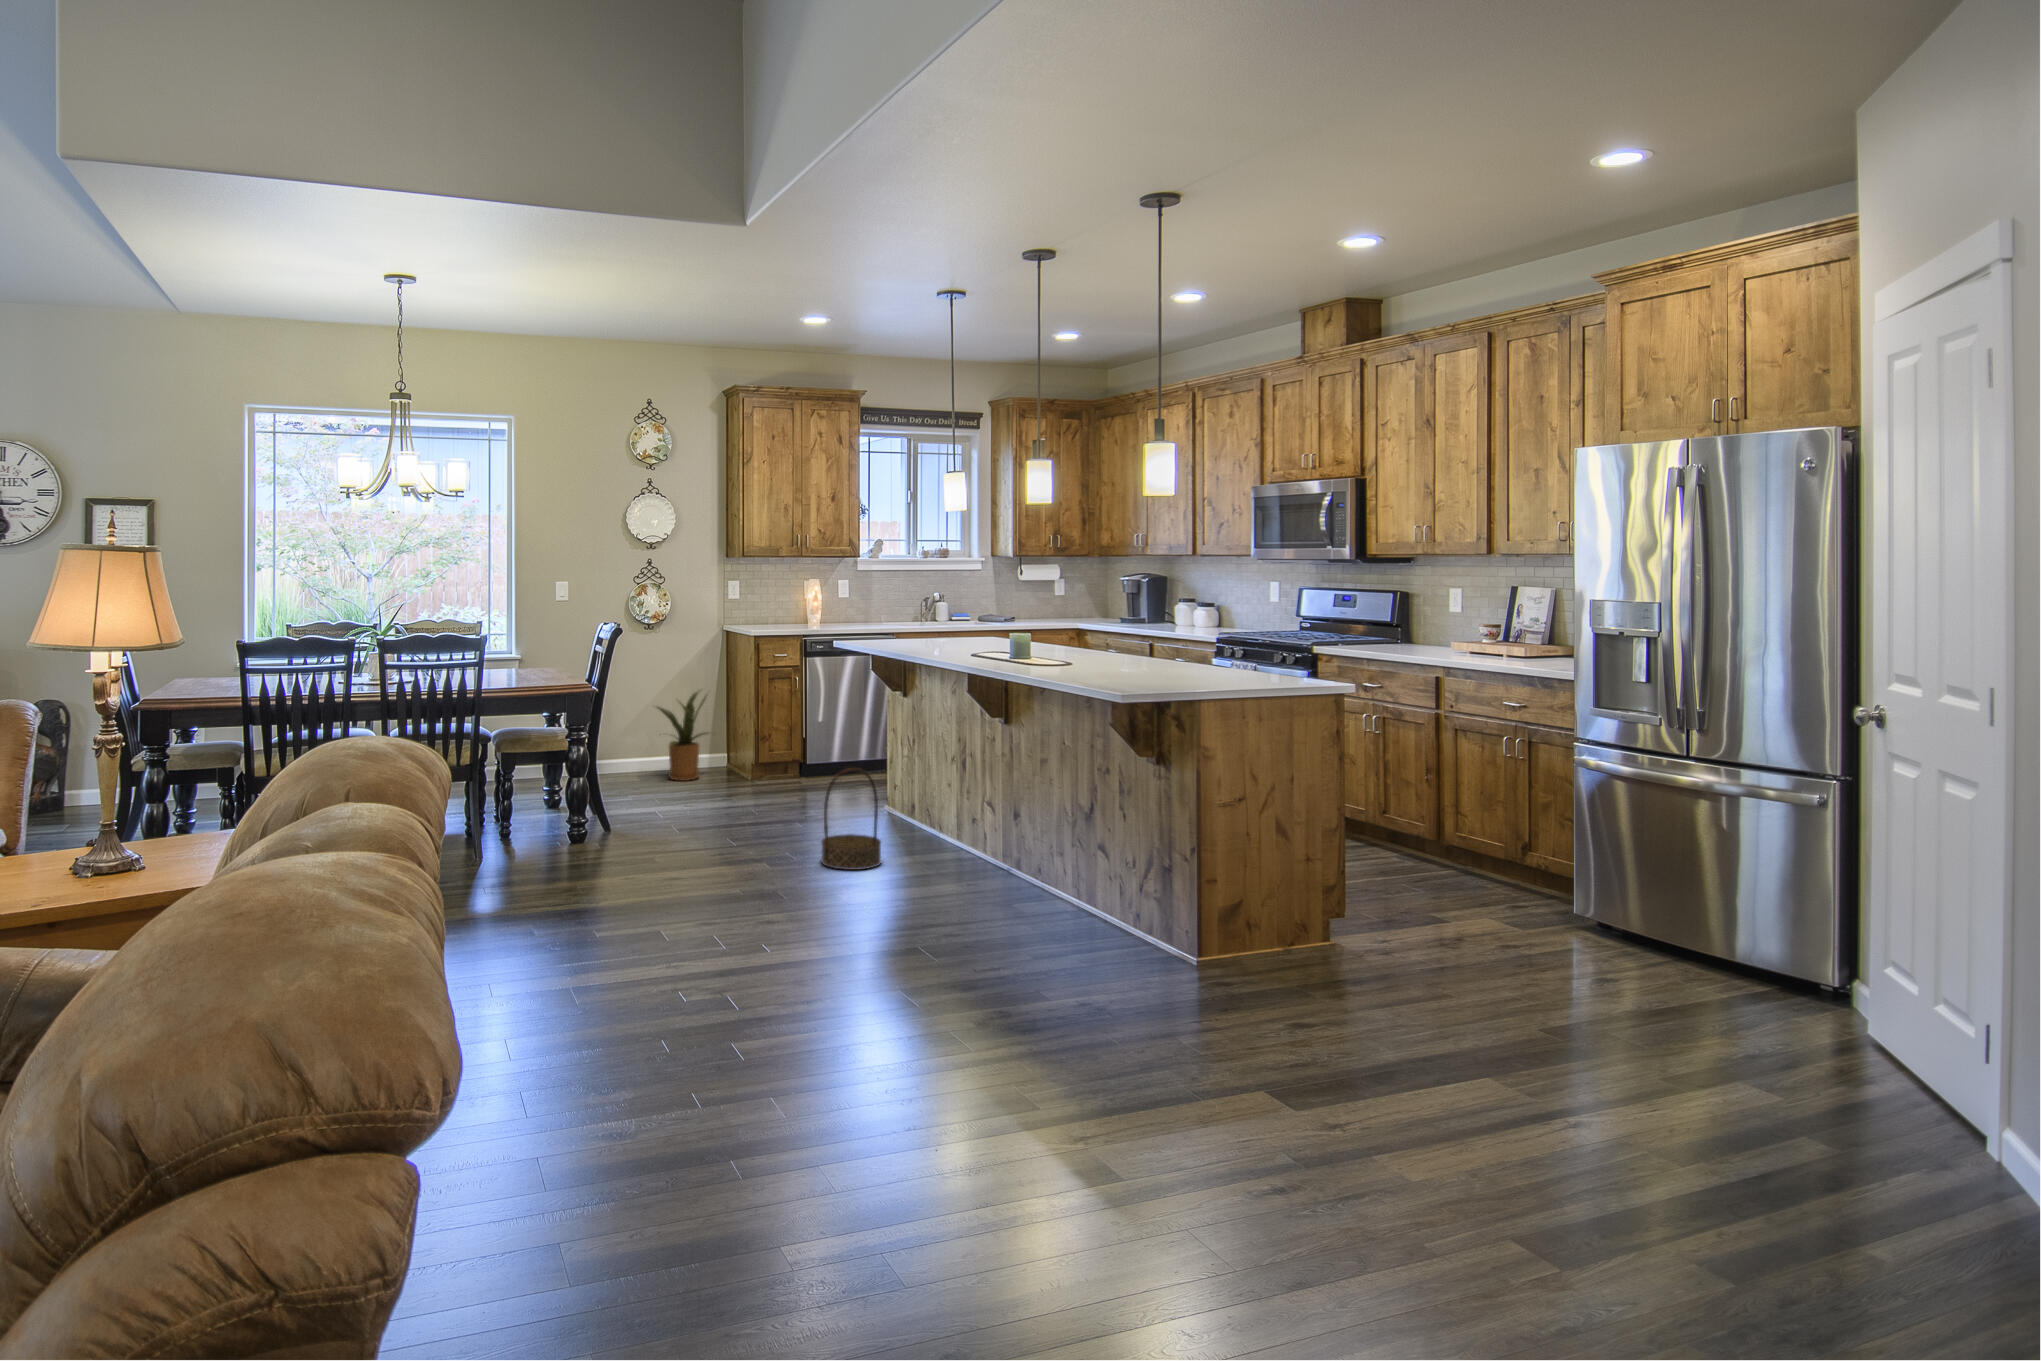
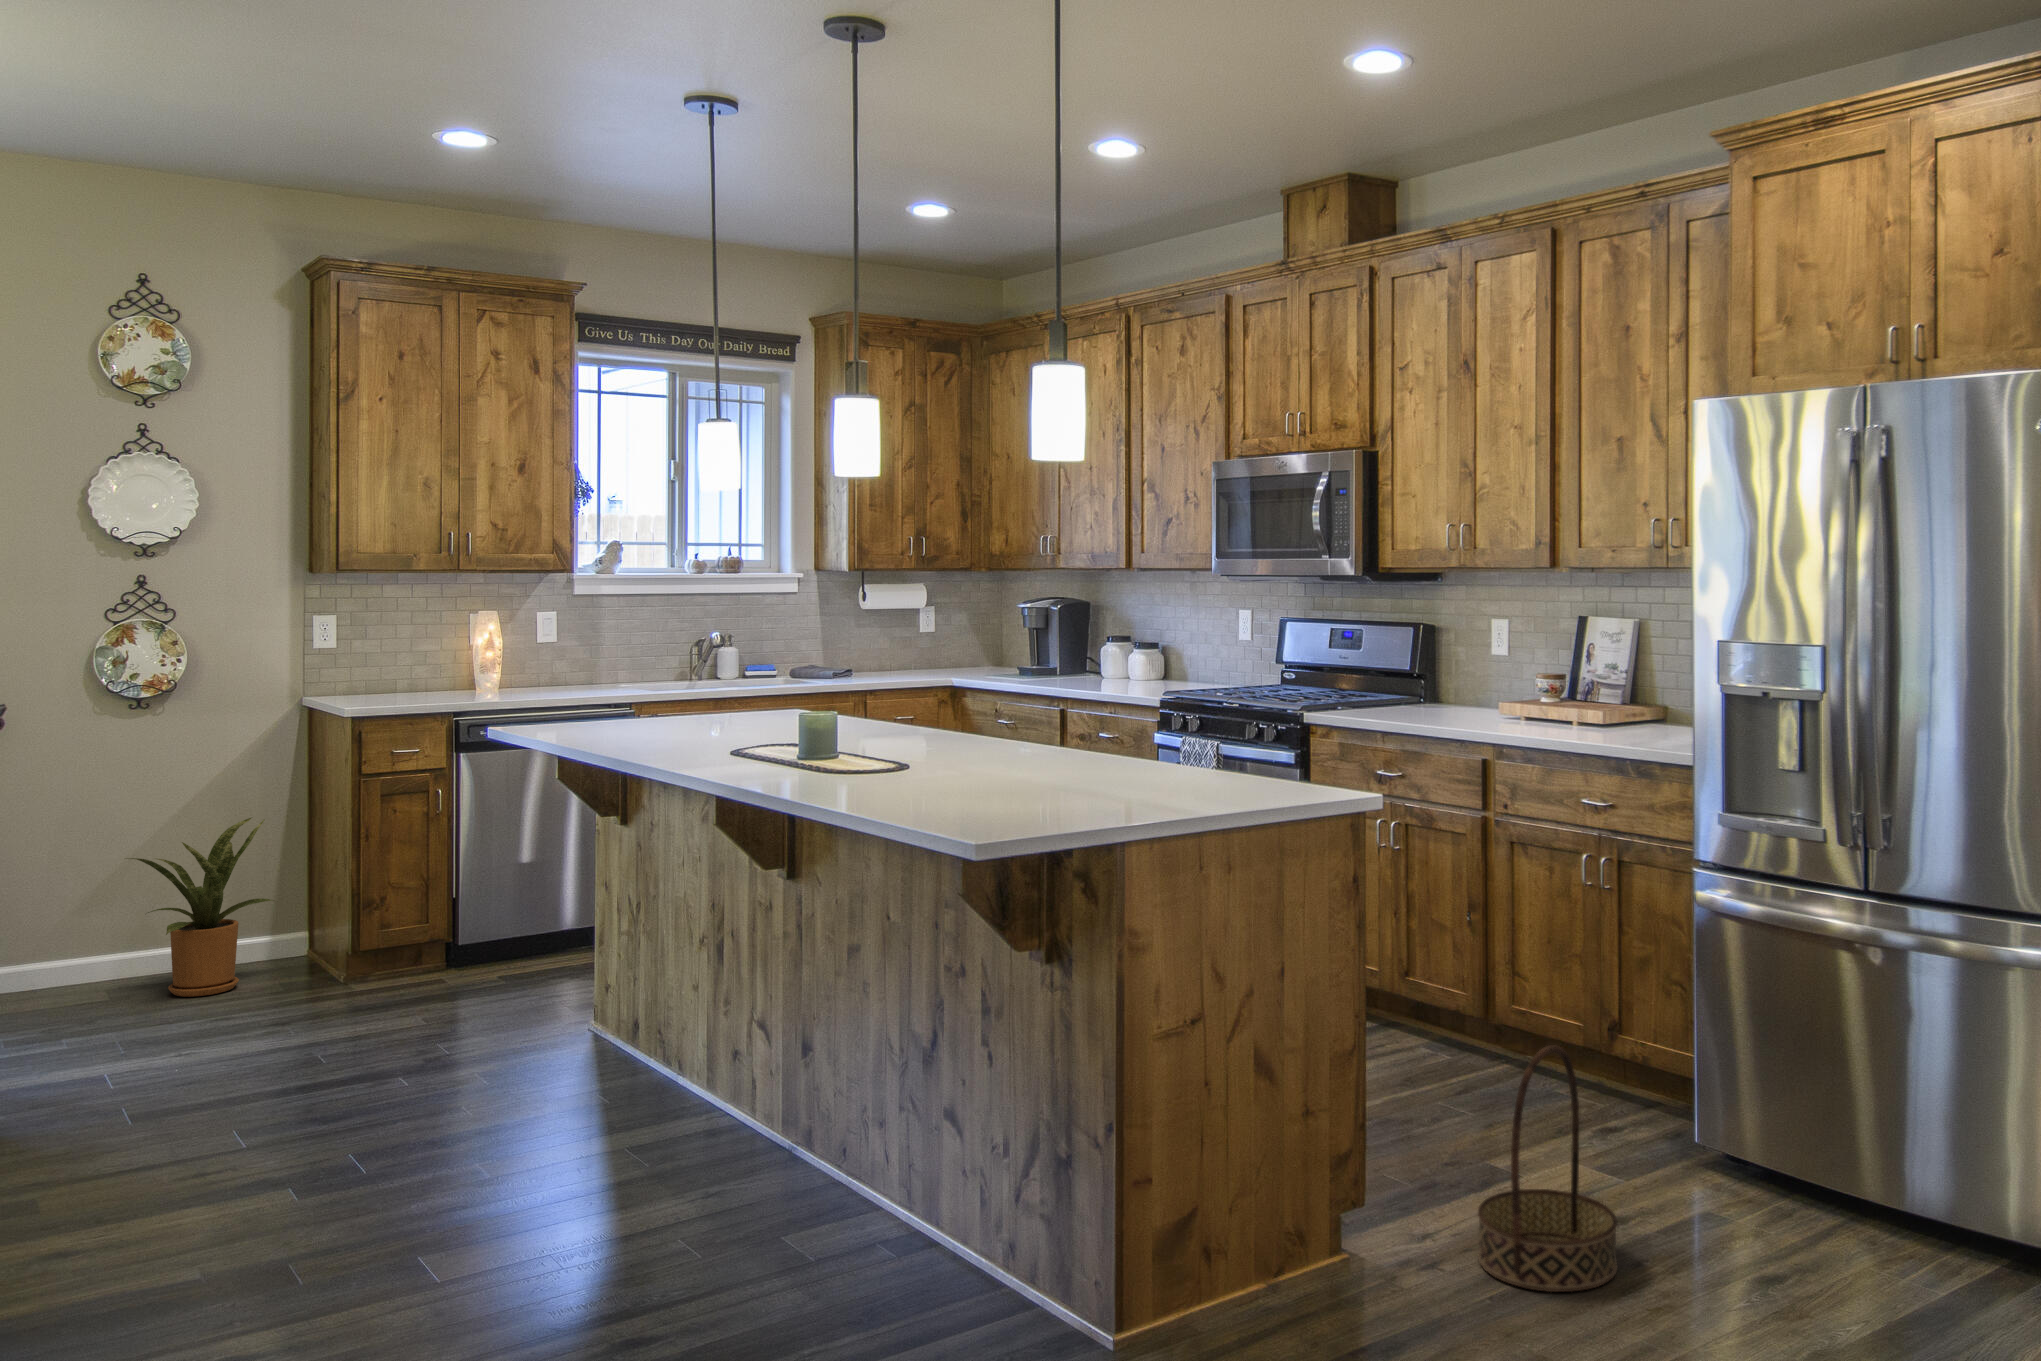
basket: present [821,768,881,870] -> present [1478,1045,1618,1292]

